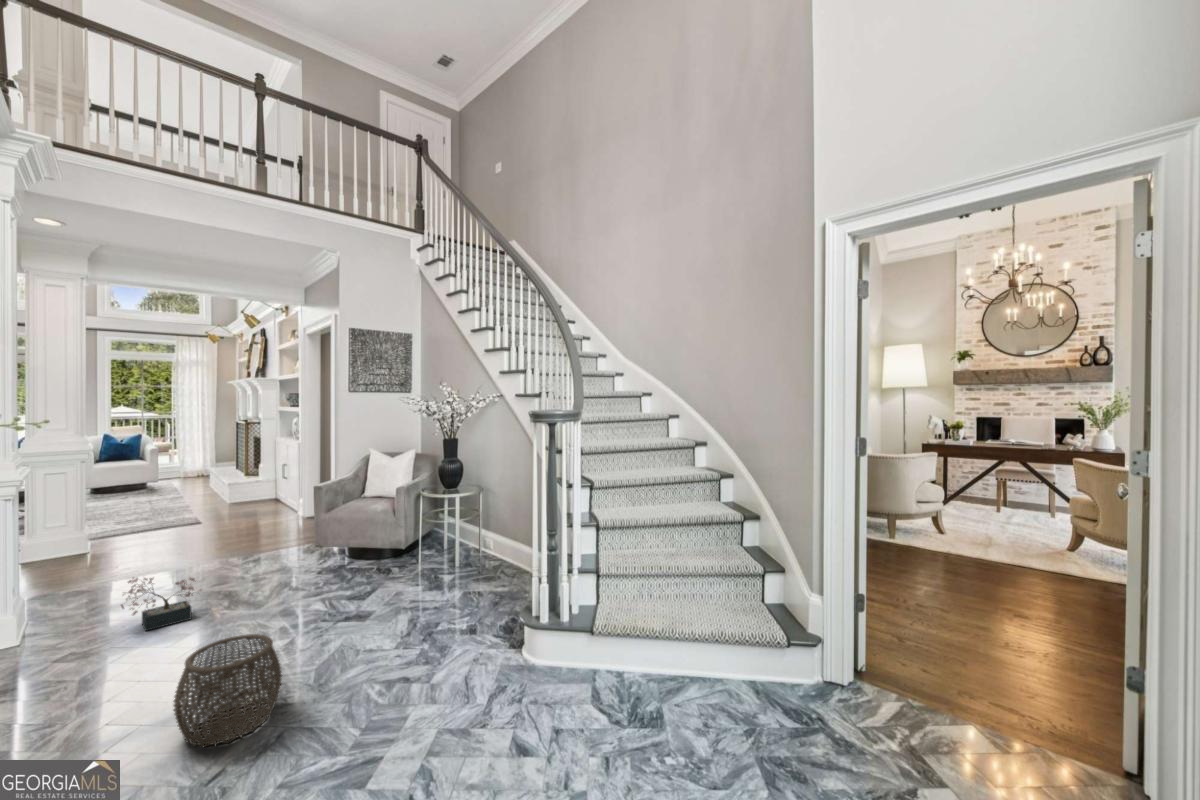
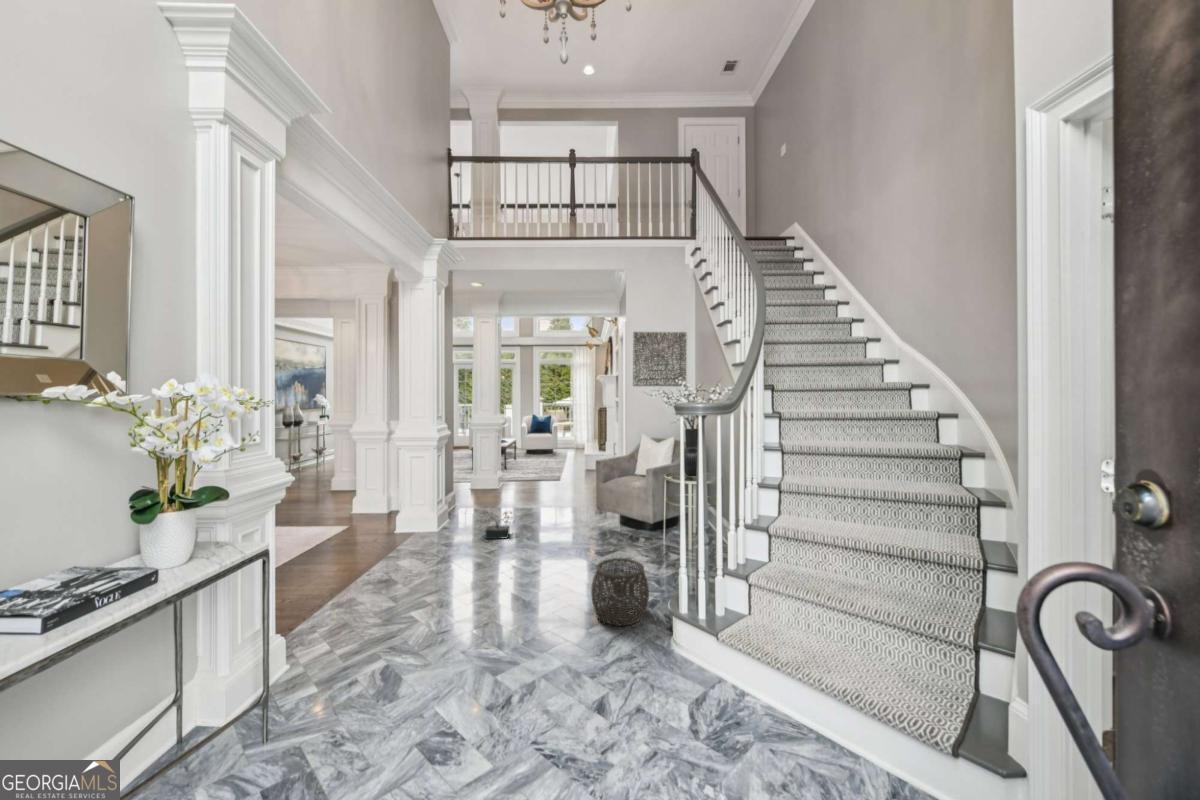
woven basket: present [174,634,282,747] -> present [591,558,649,626]

